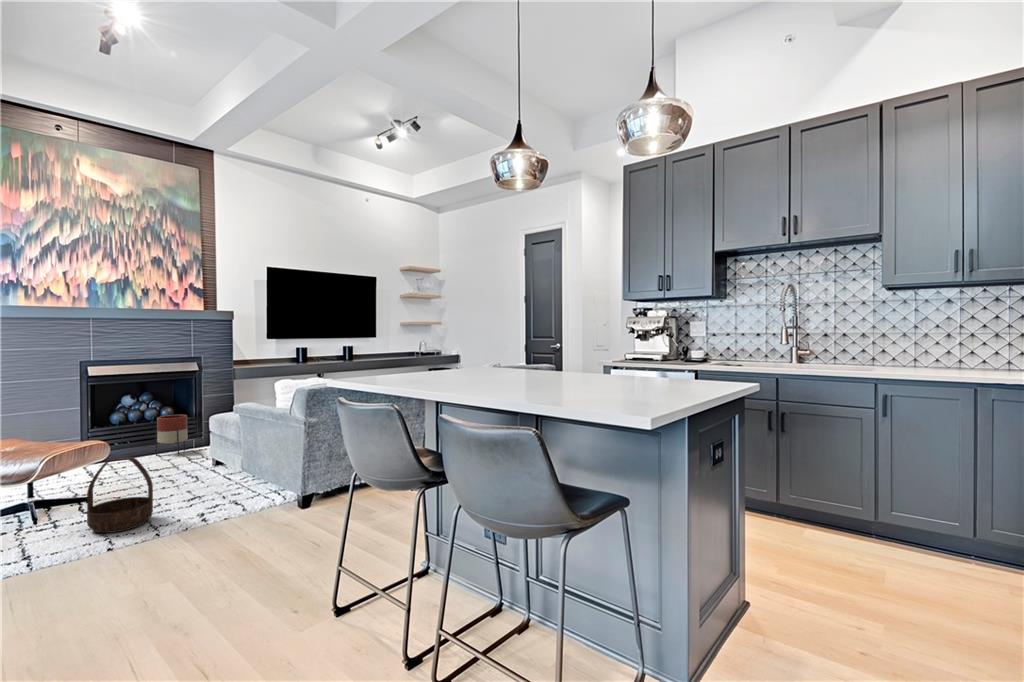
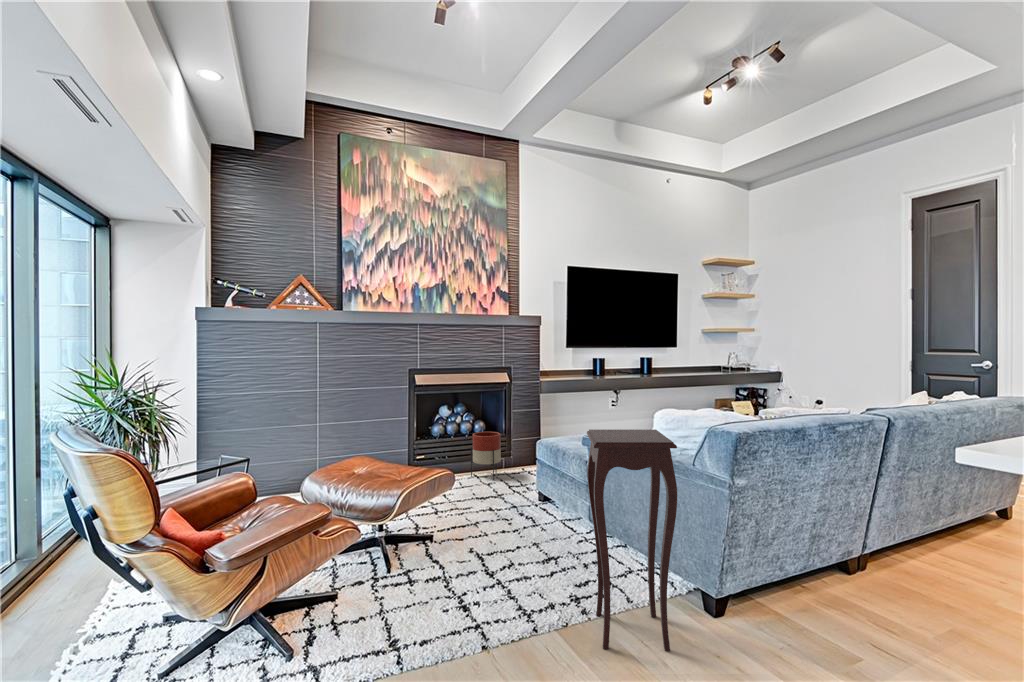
side table: none [194,396,260,537] -> present [587,429,677,651]
basket: present [87,457,153,533] -> none [445,501,515,607]

